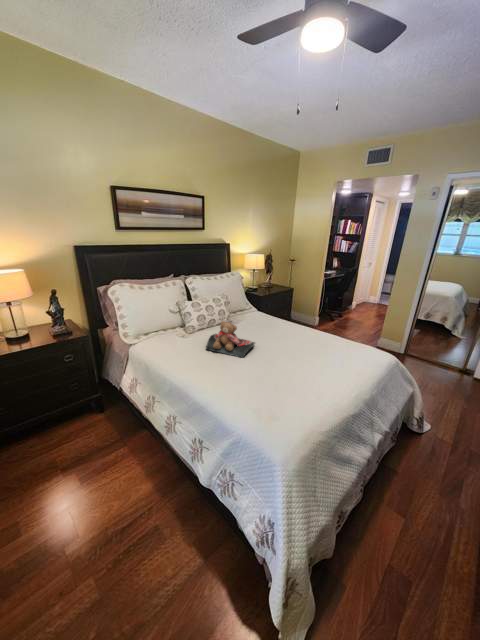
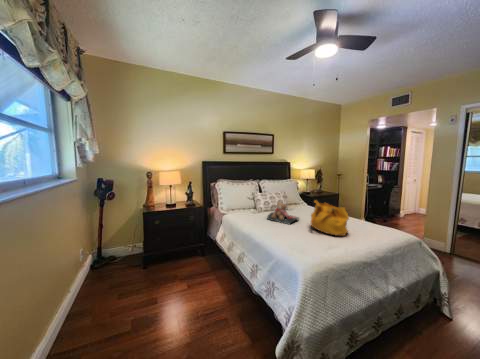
handbag: none [274,318,330,374] -> present [311,200,349,236]

